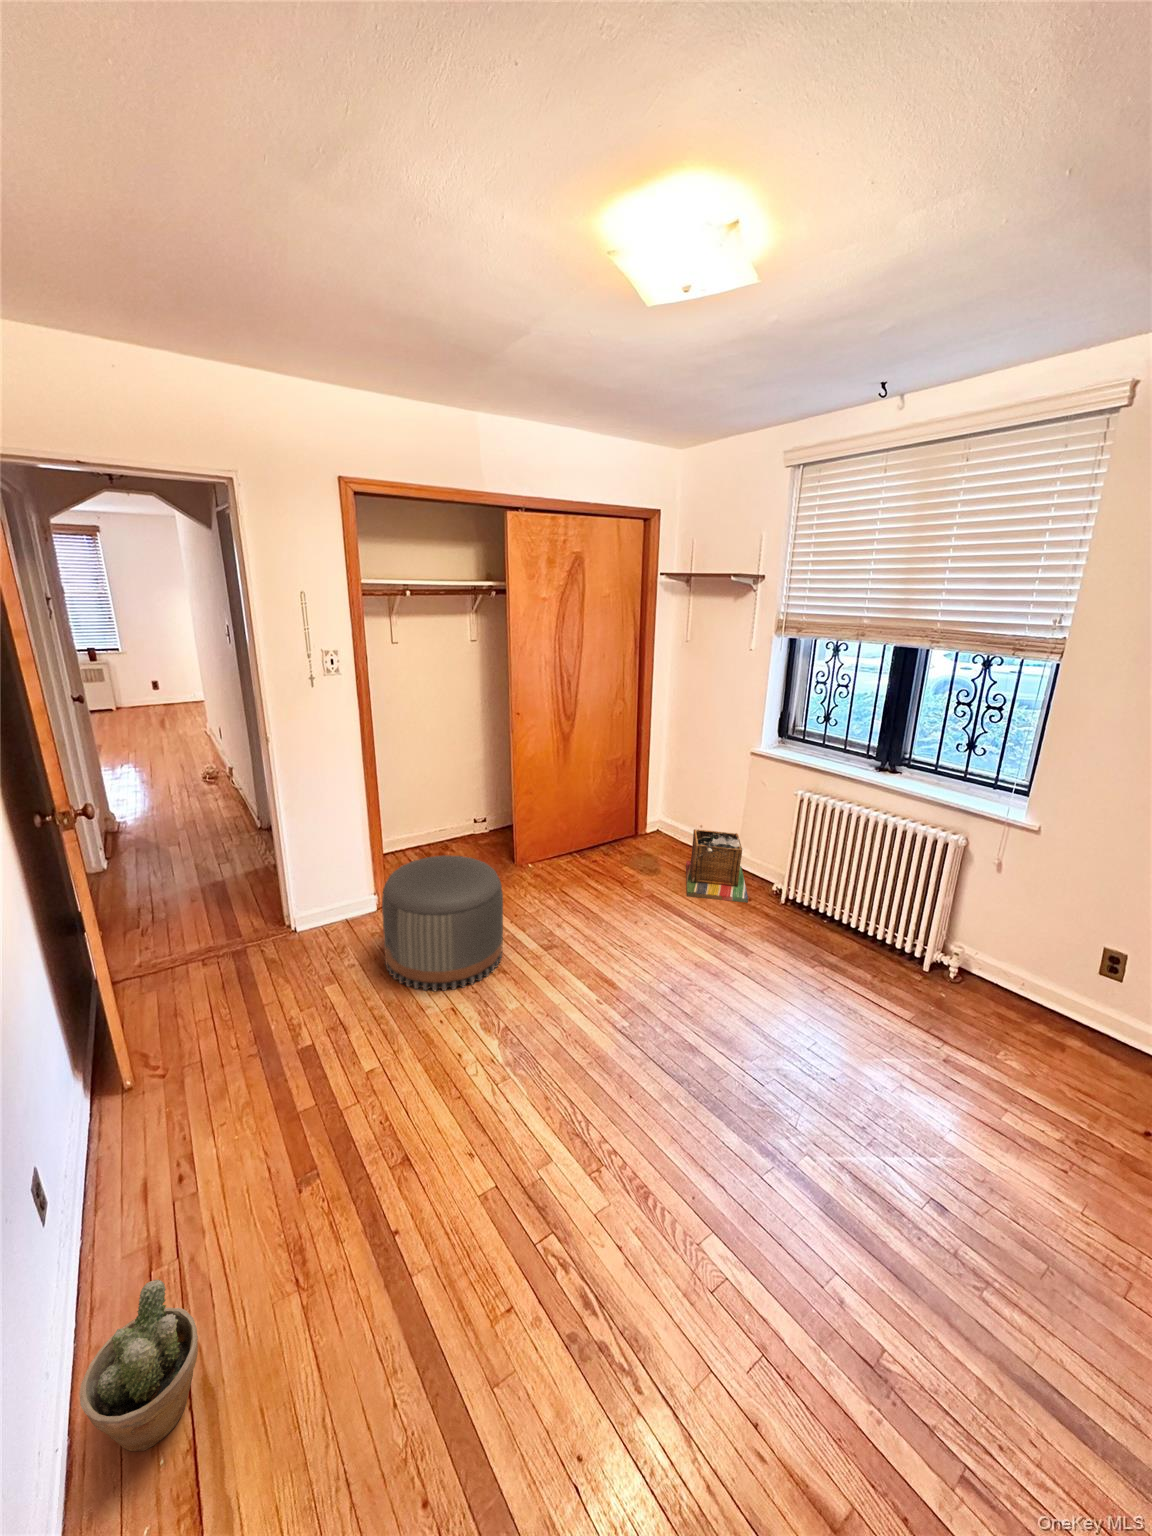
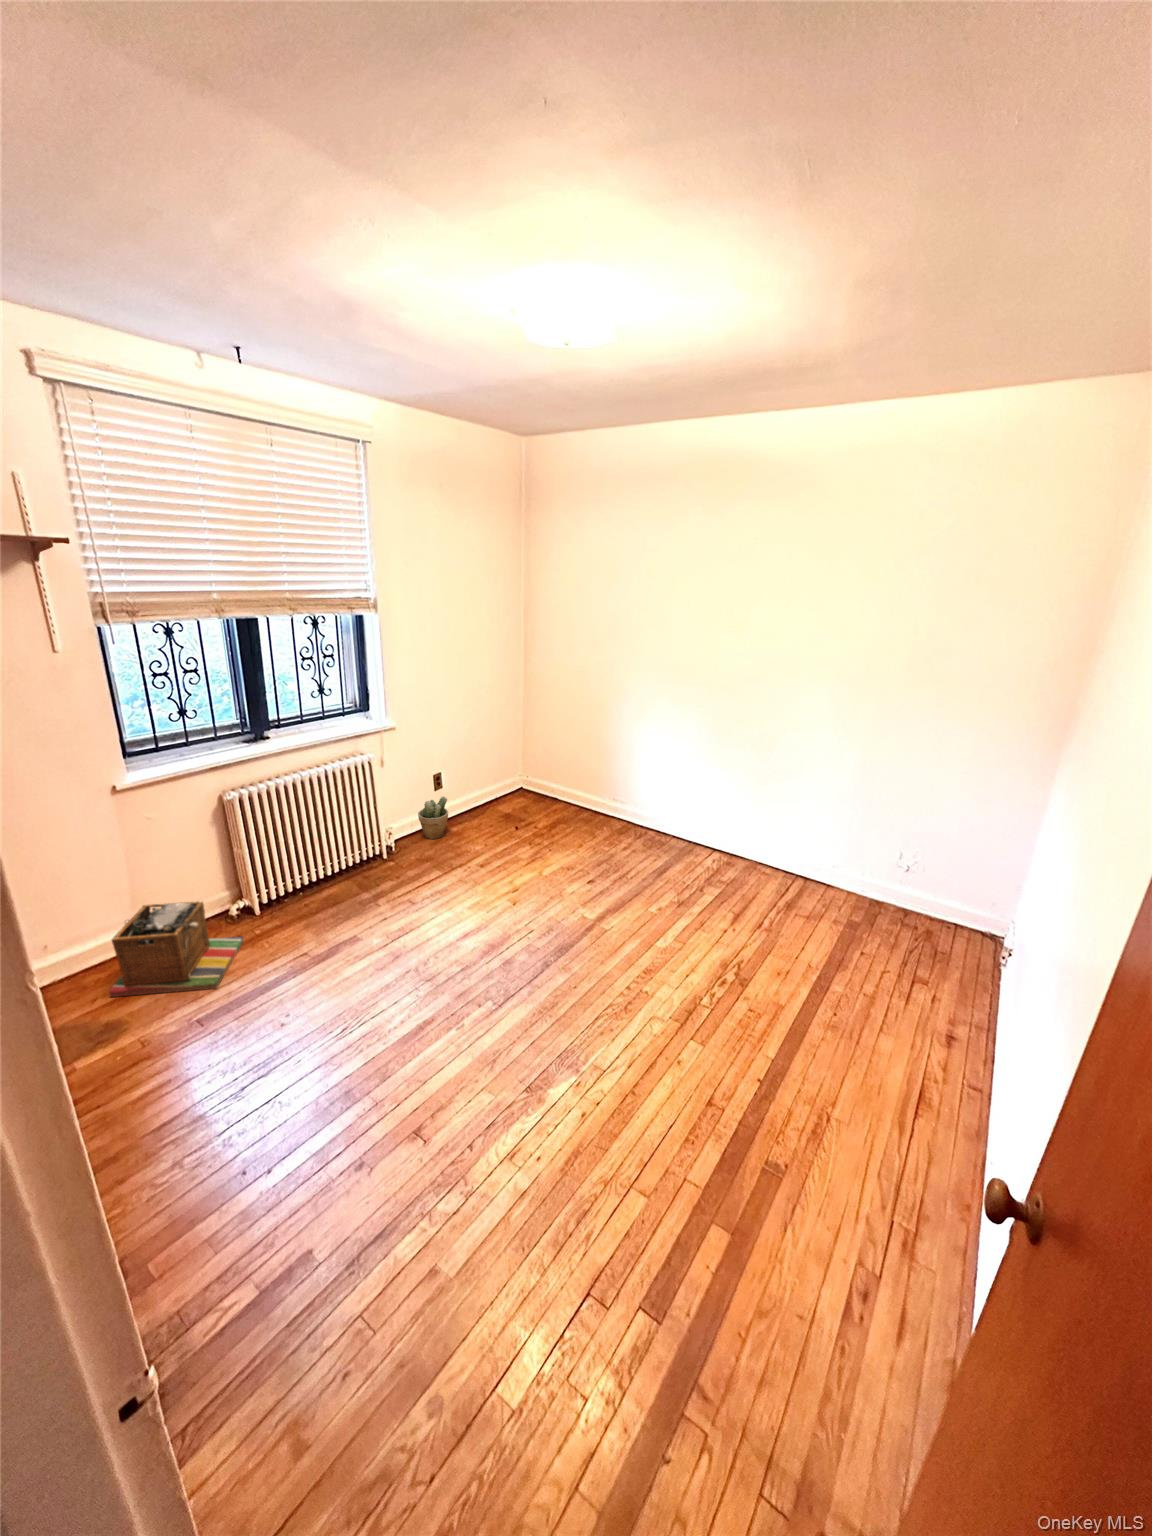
pouf: present [382,855,503,991] -> none [271,1054,486,1347]
potted plant: present [79,1280,198,1451] -> present [418,797,448,839]

